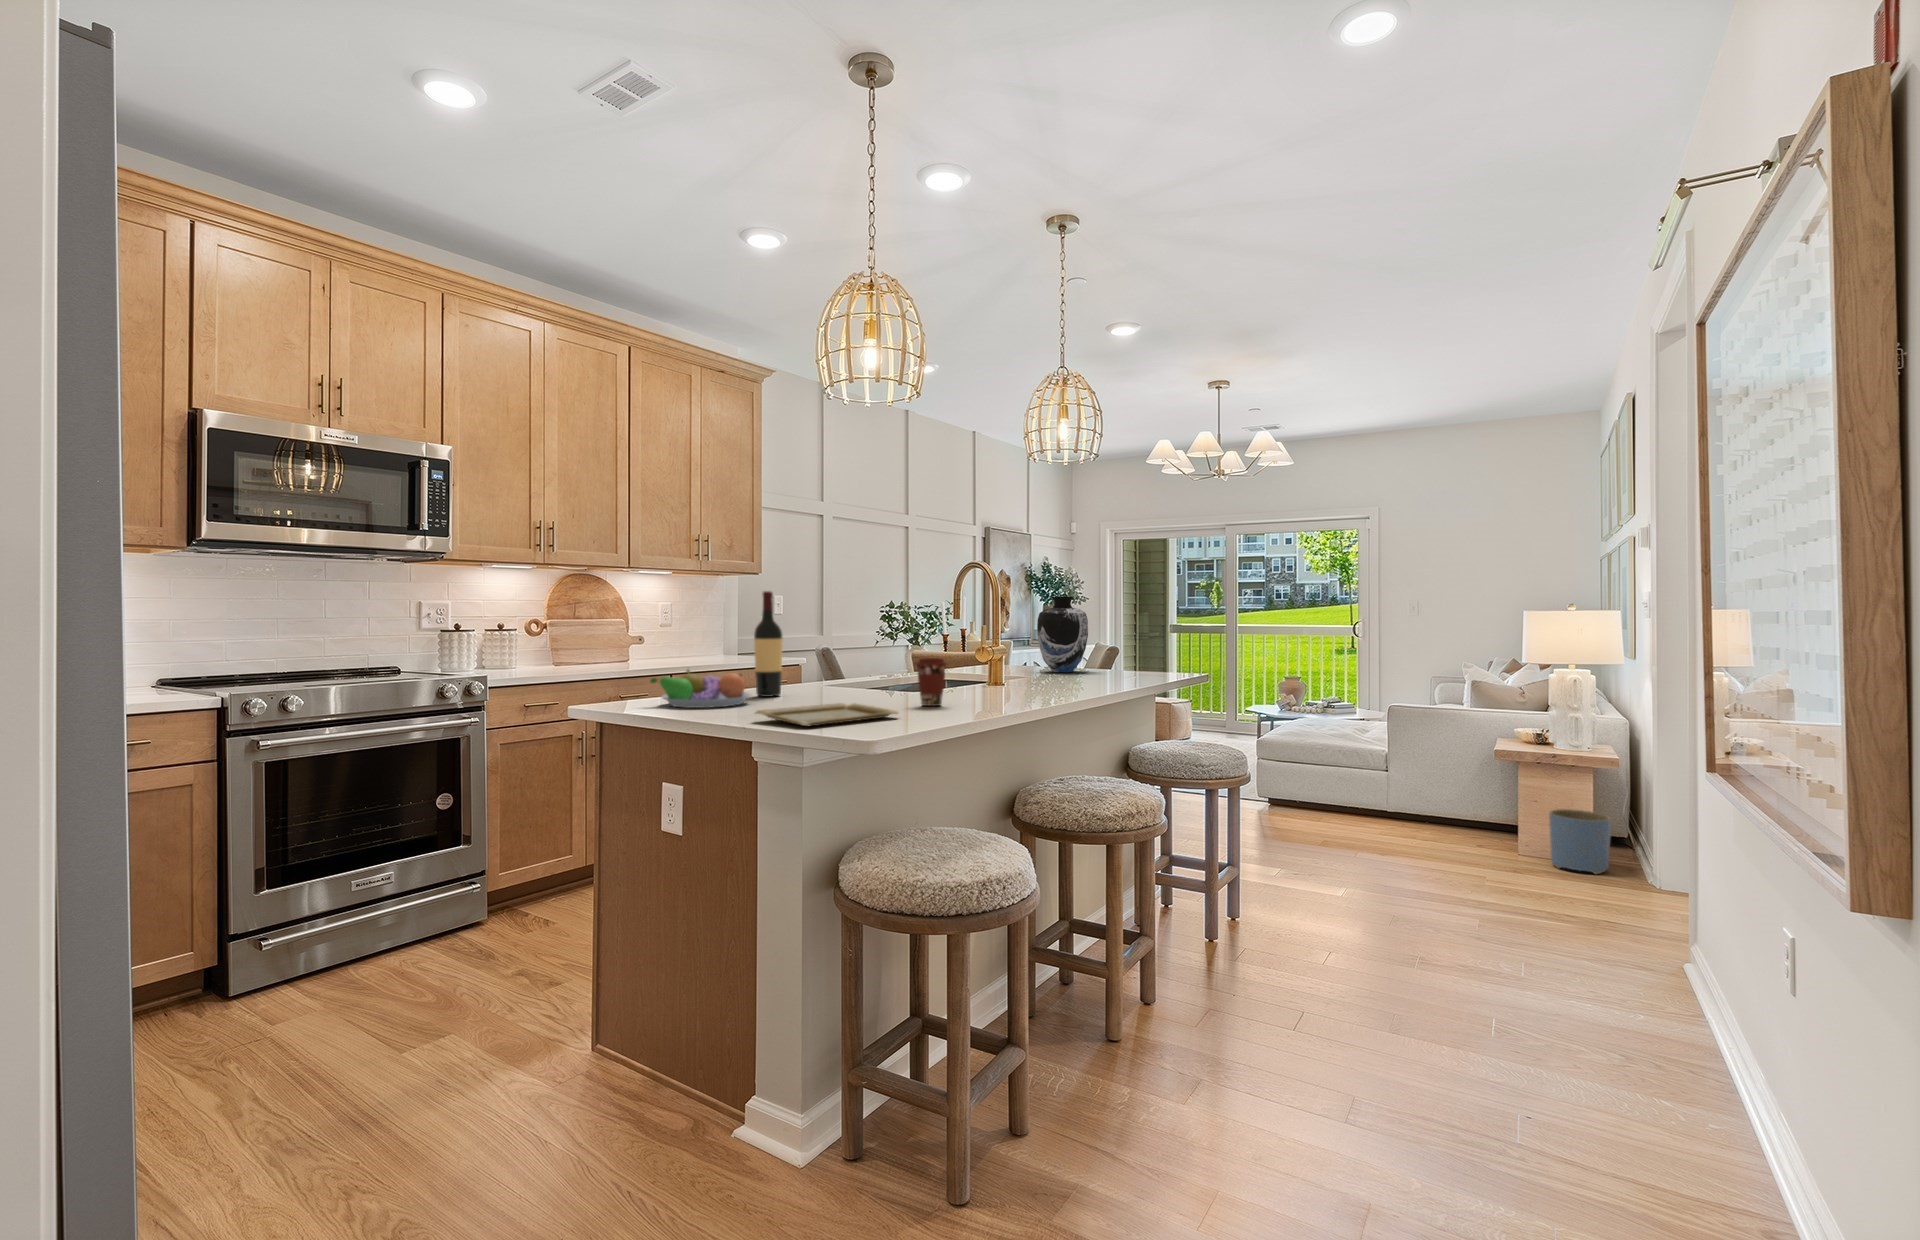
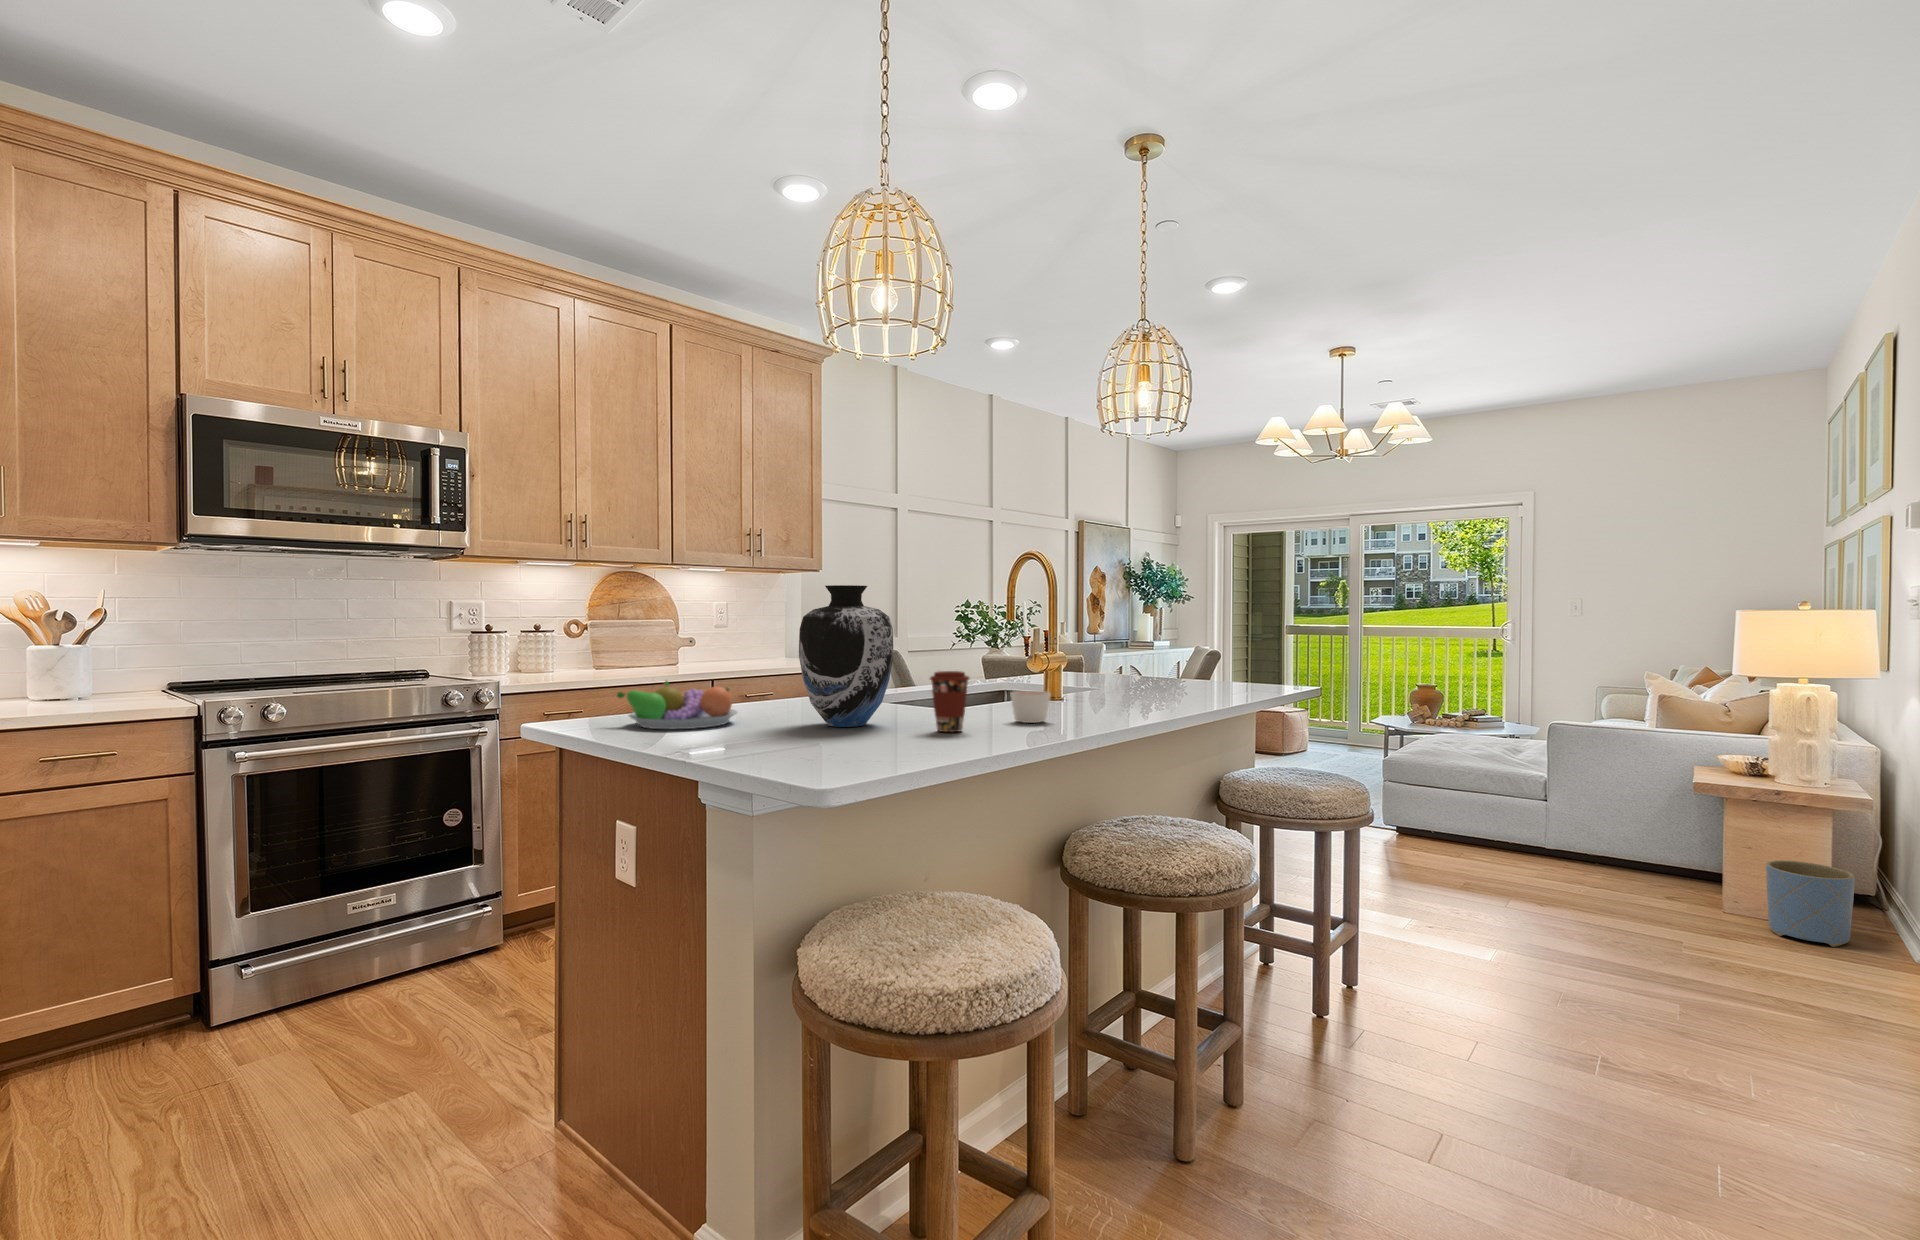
wine bottle: present [754,591,783,697] -> none [753,588,786,714]
vase: present [1037,597,1088,672] -> present [799,585,894,727]
candle: none [974,674,1006,699] -> present [1010,691,1050,723]
tray: present [756,703,898,727] -> none [704,728,892,763]

